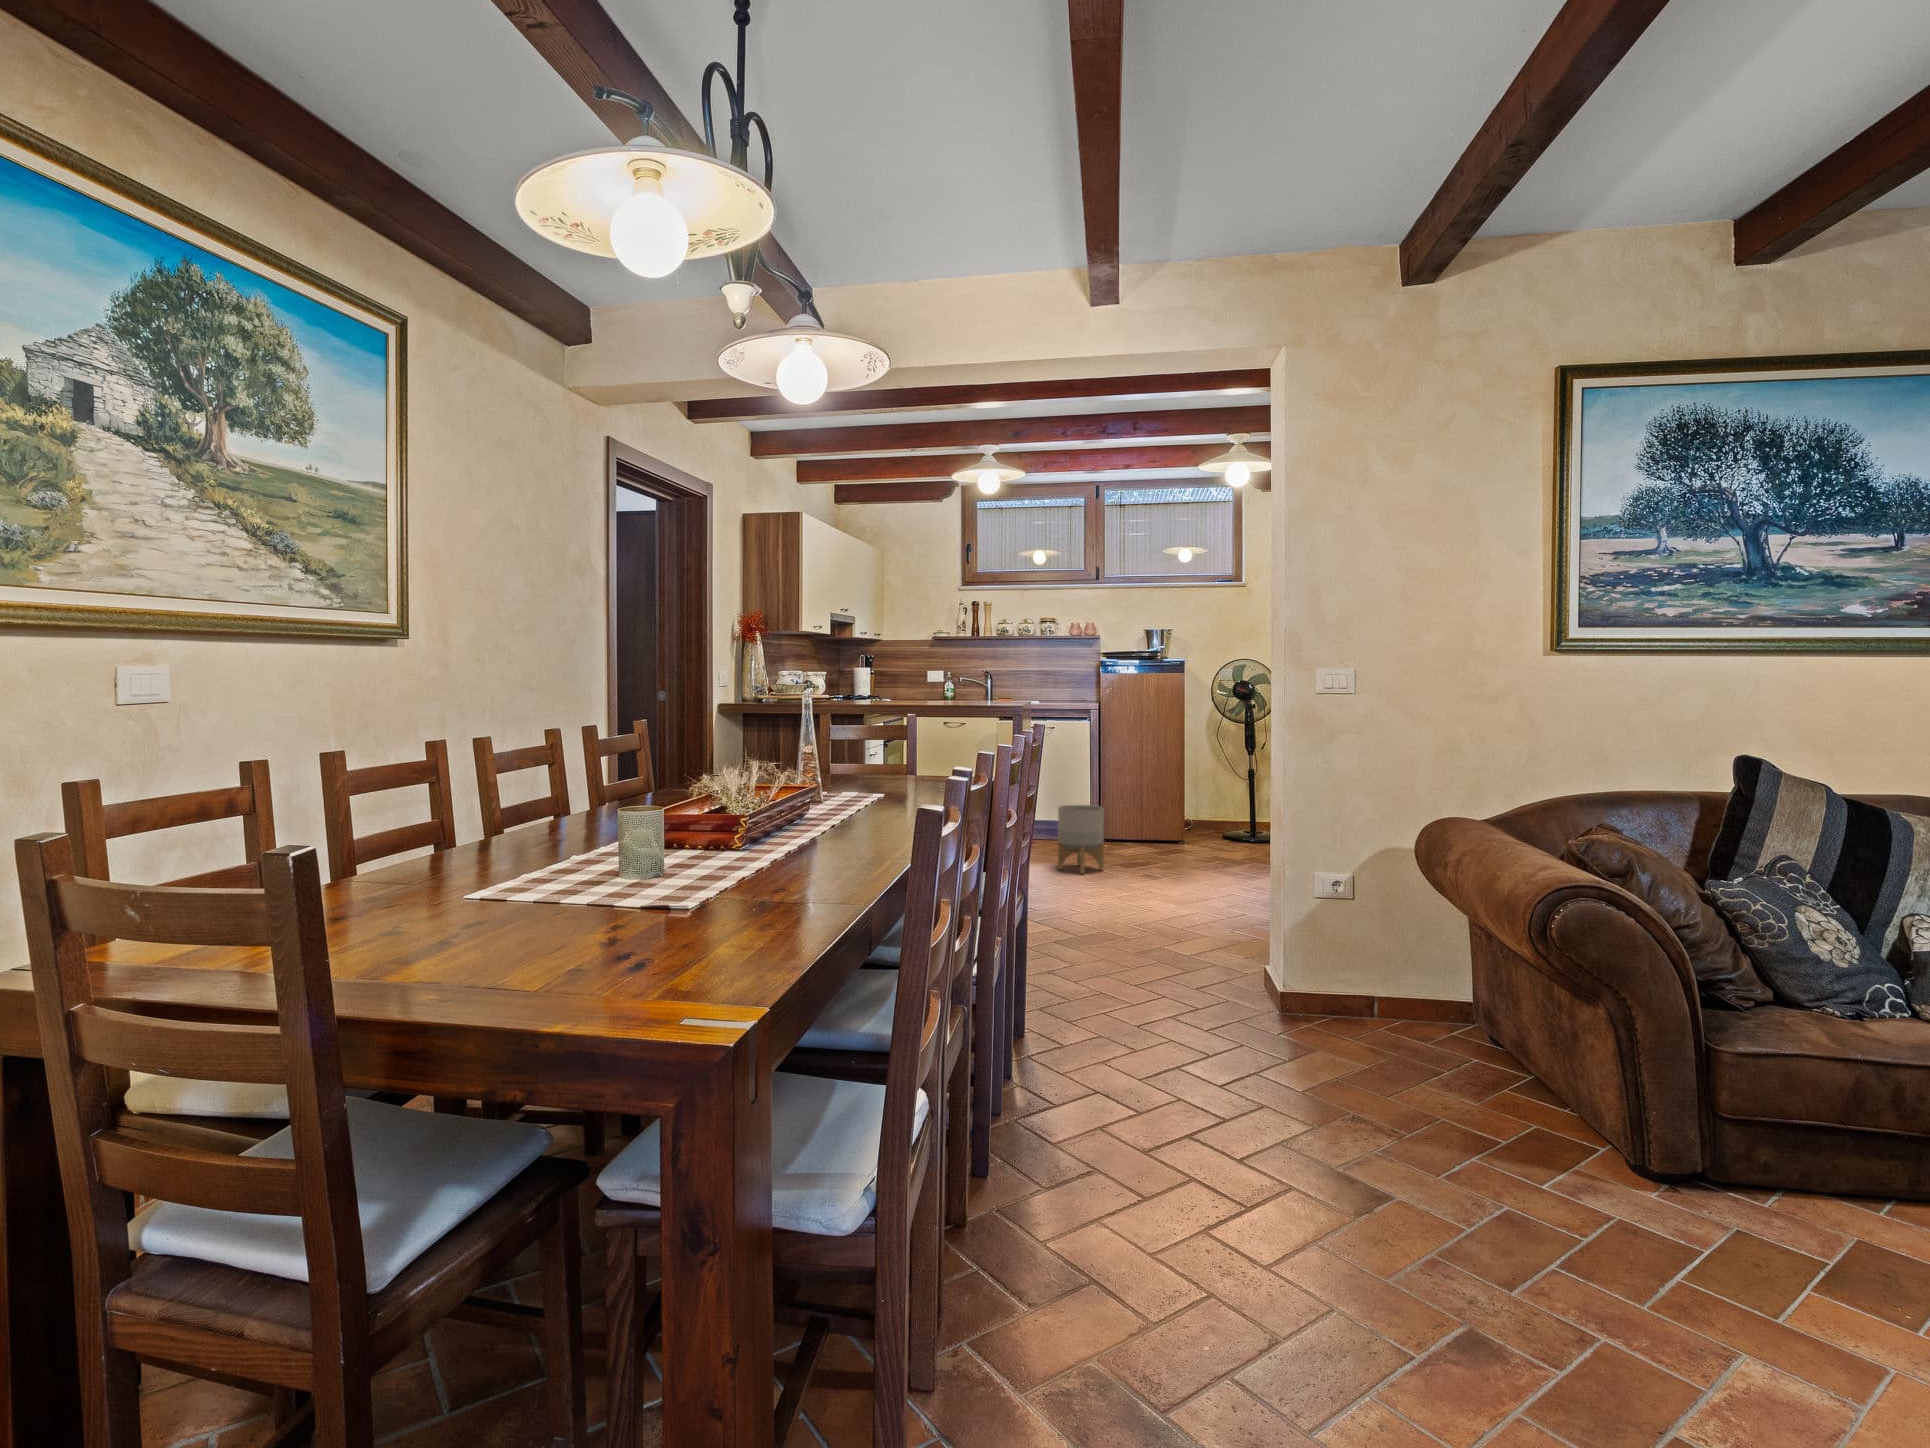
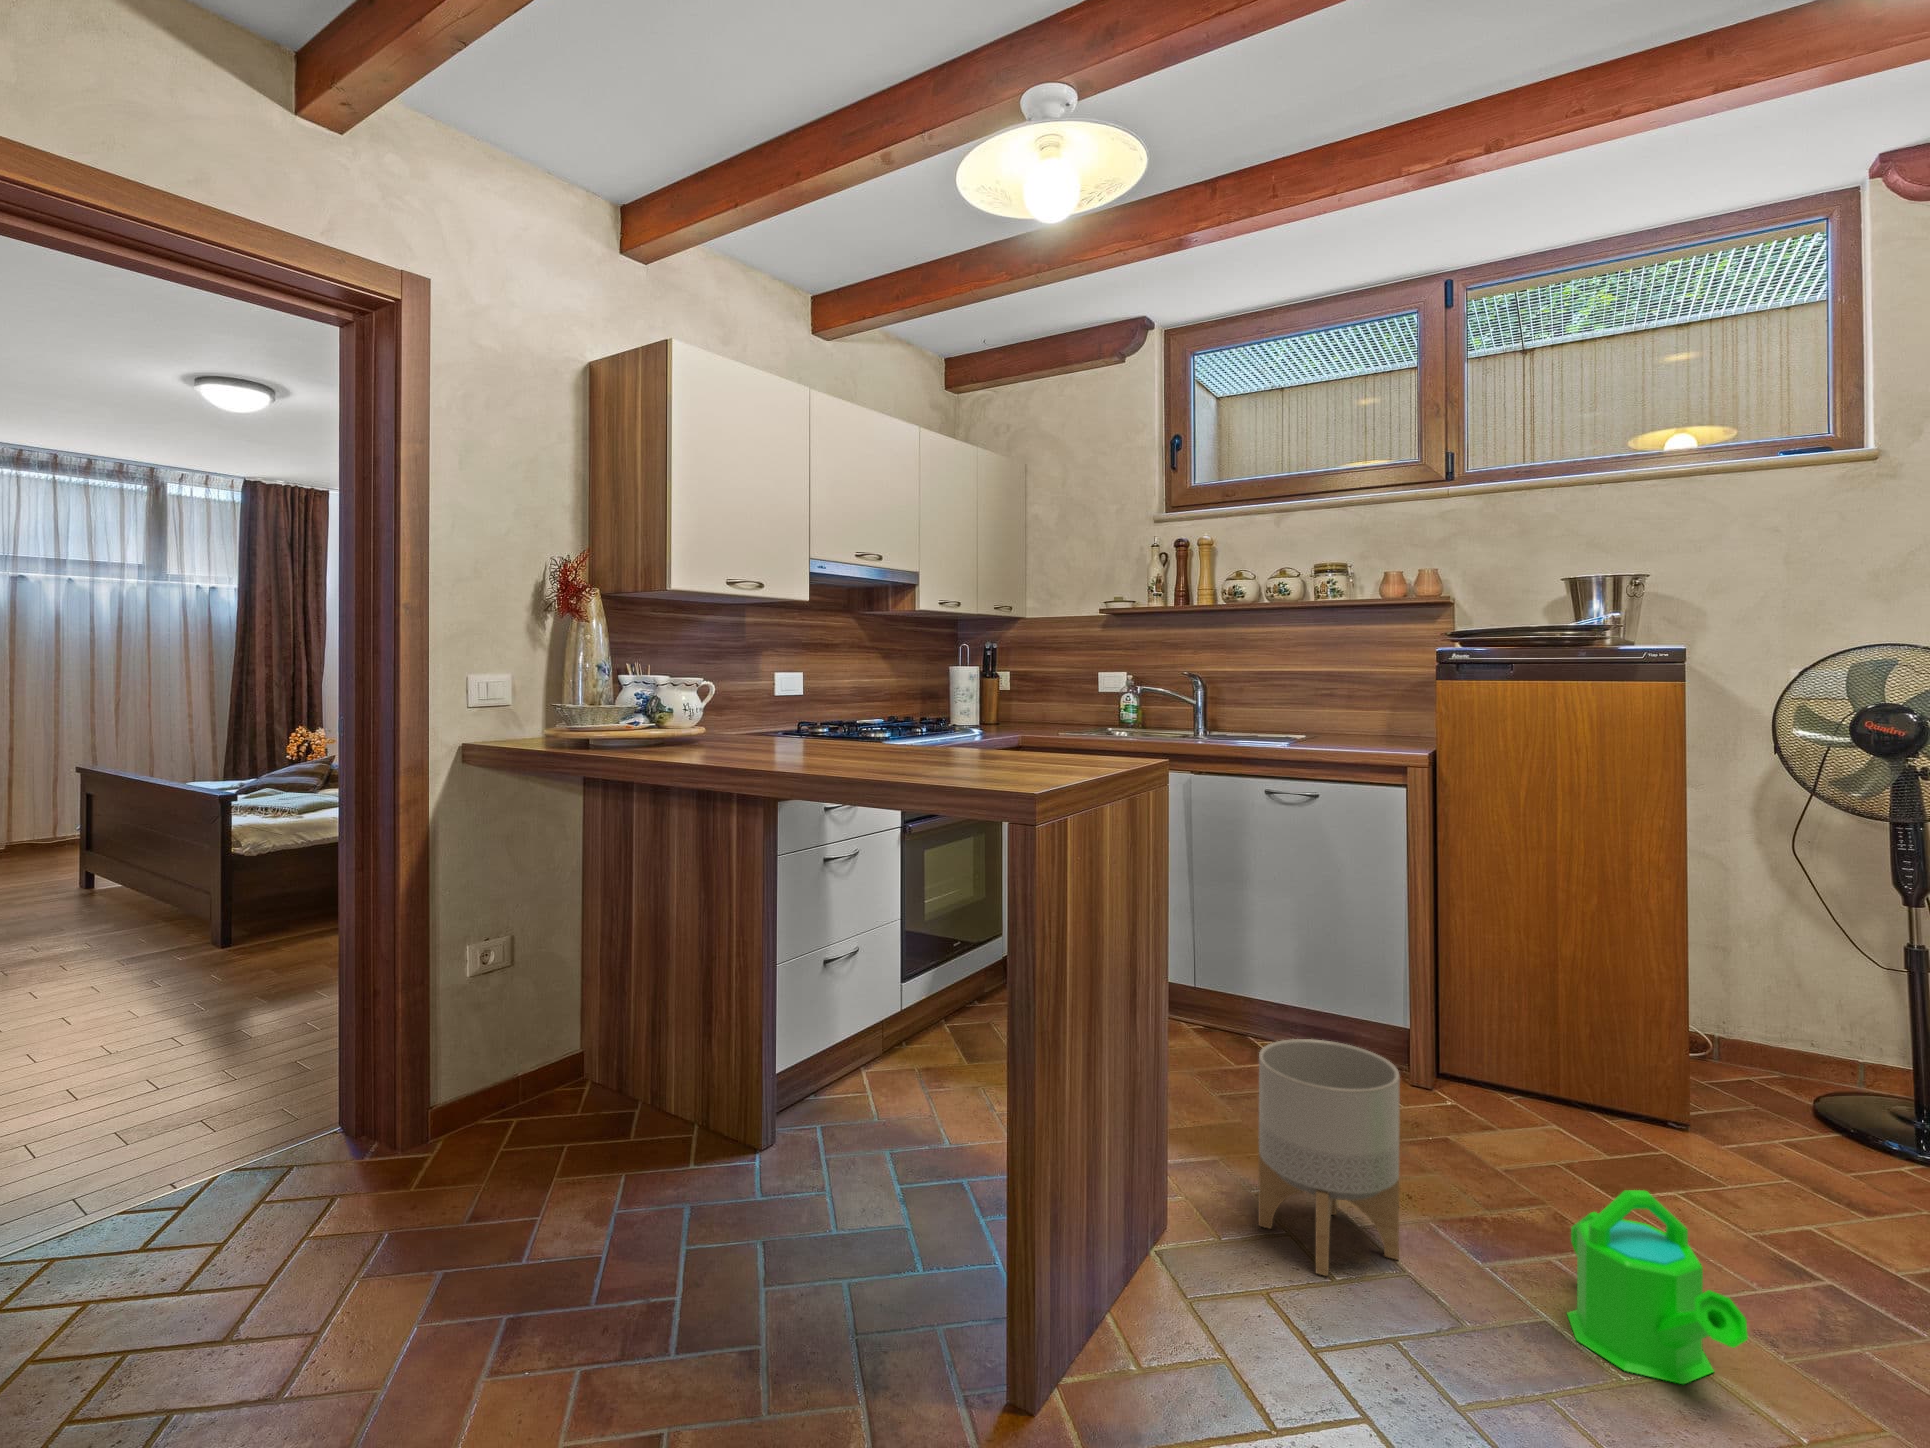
watering can: none [1152,829,1196,878] -> present [1567,1190,1748,1384]

